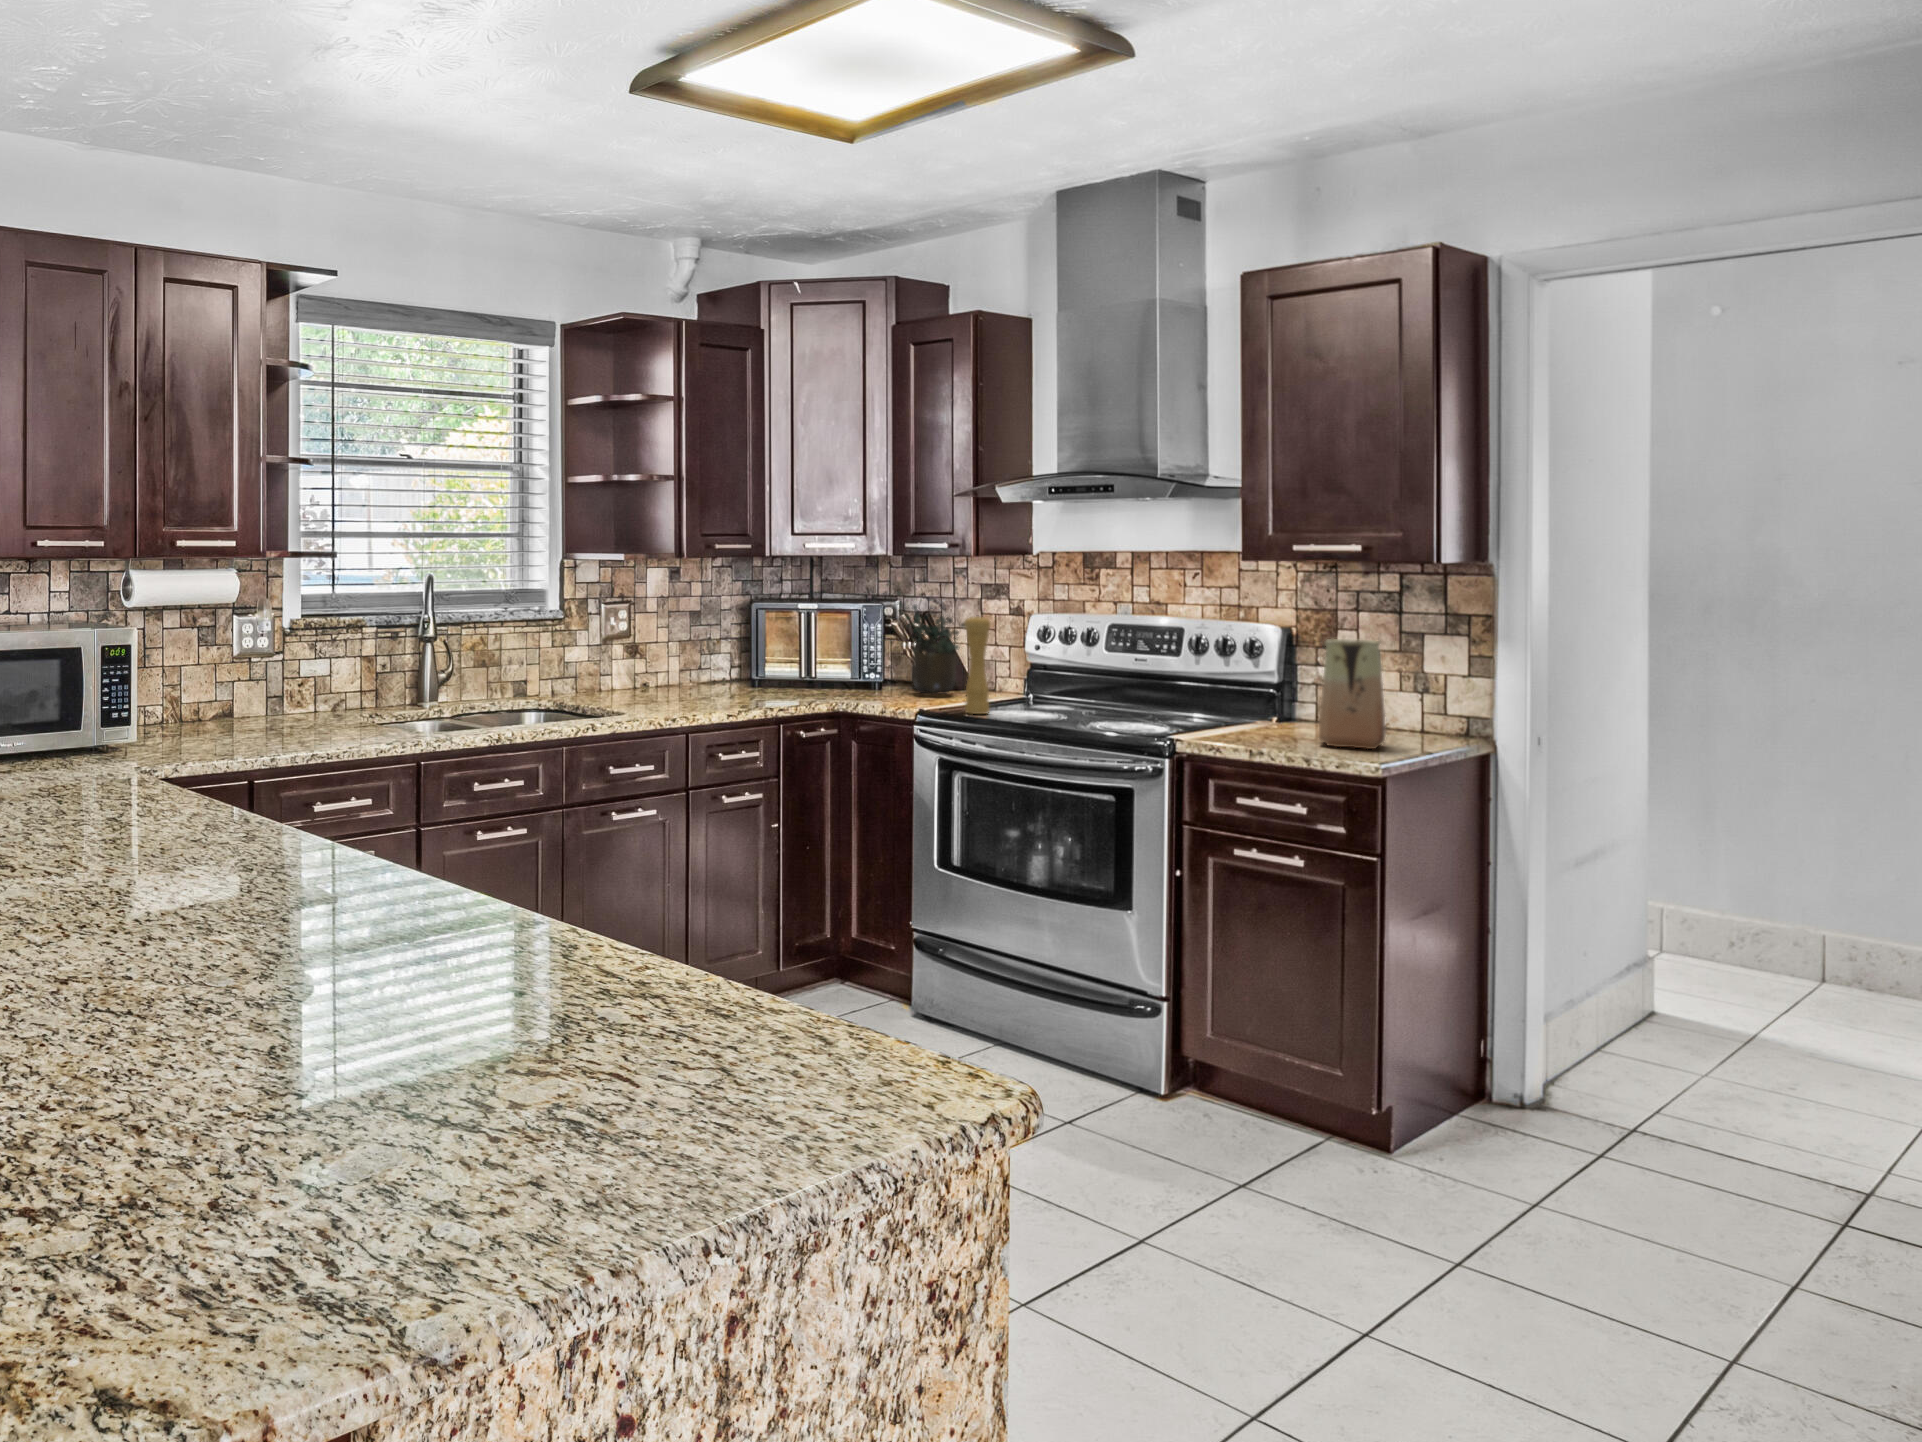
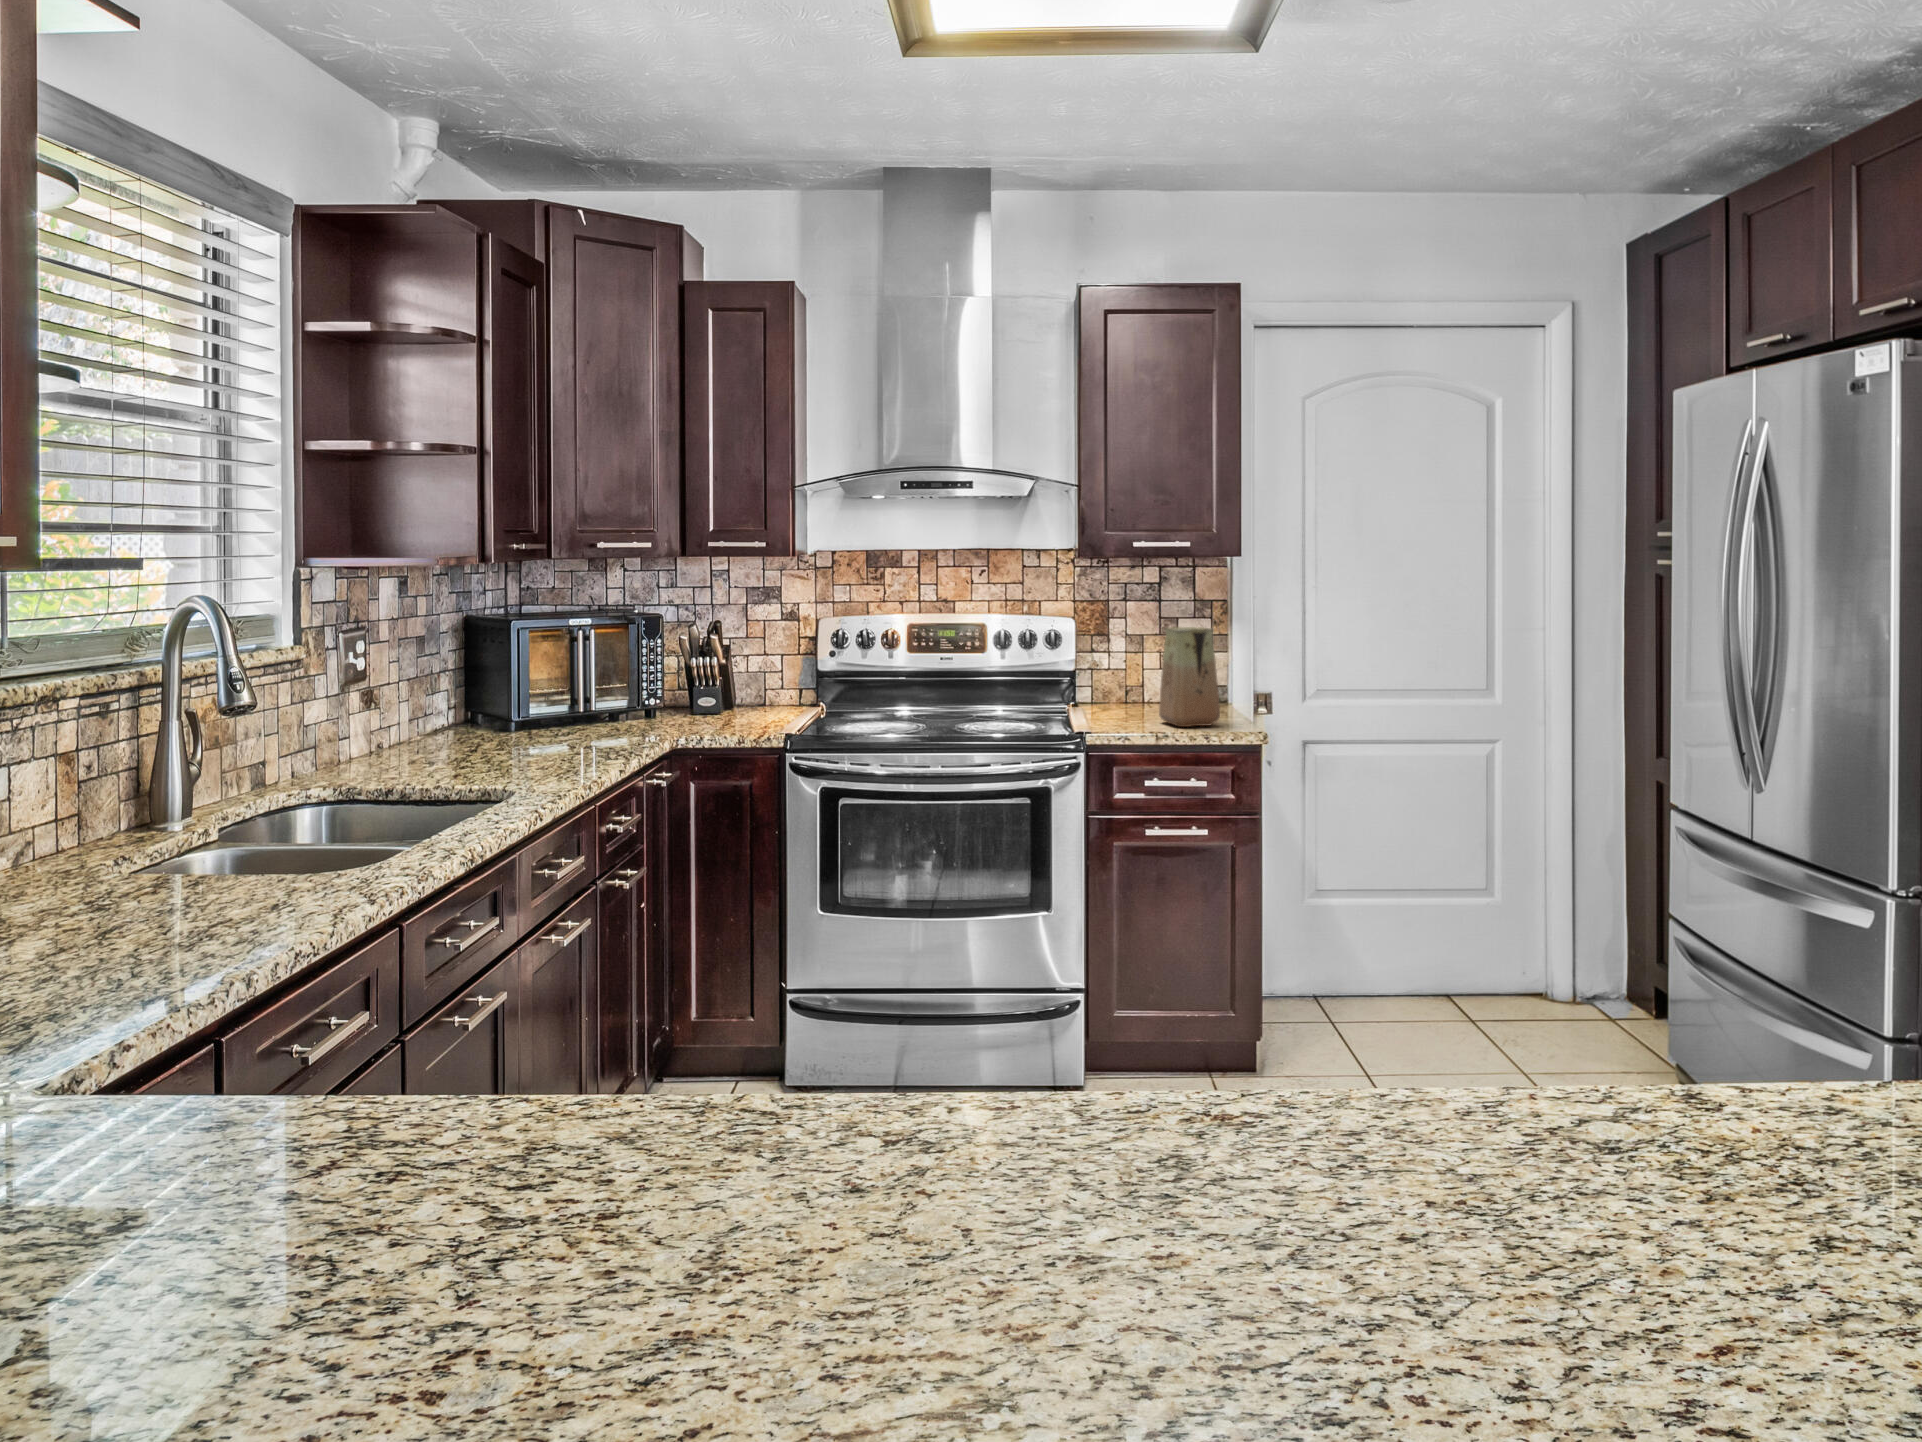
potted plant: present [897,591,965,694] -> none [699,598,785,715]
pepper mill: present [964,616,991,714] -> none [836,623,865,733]

